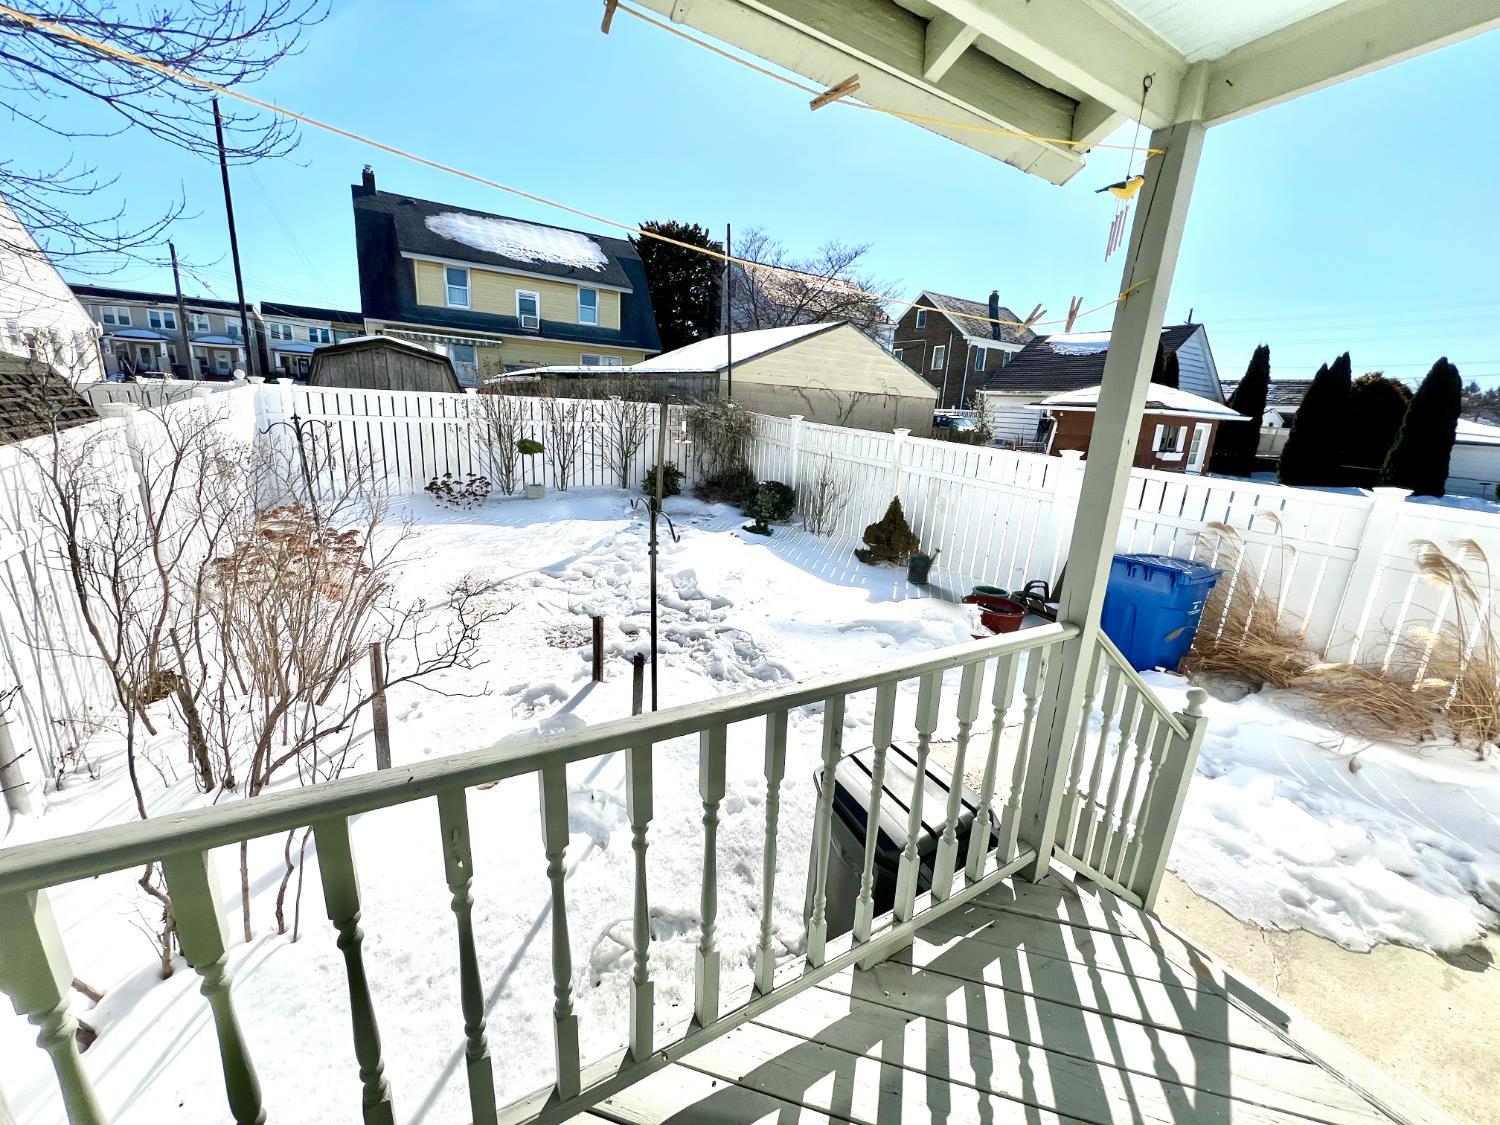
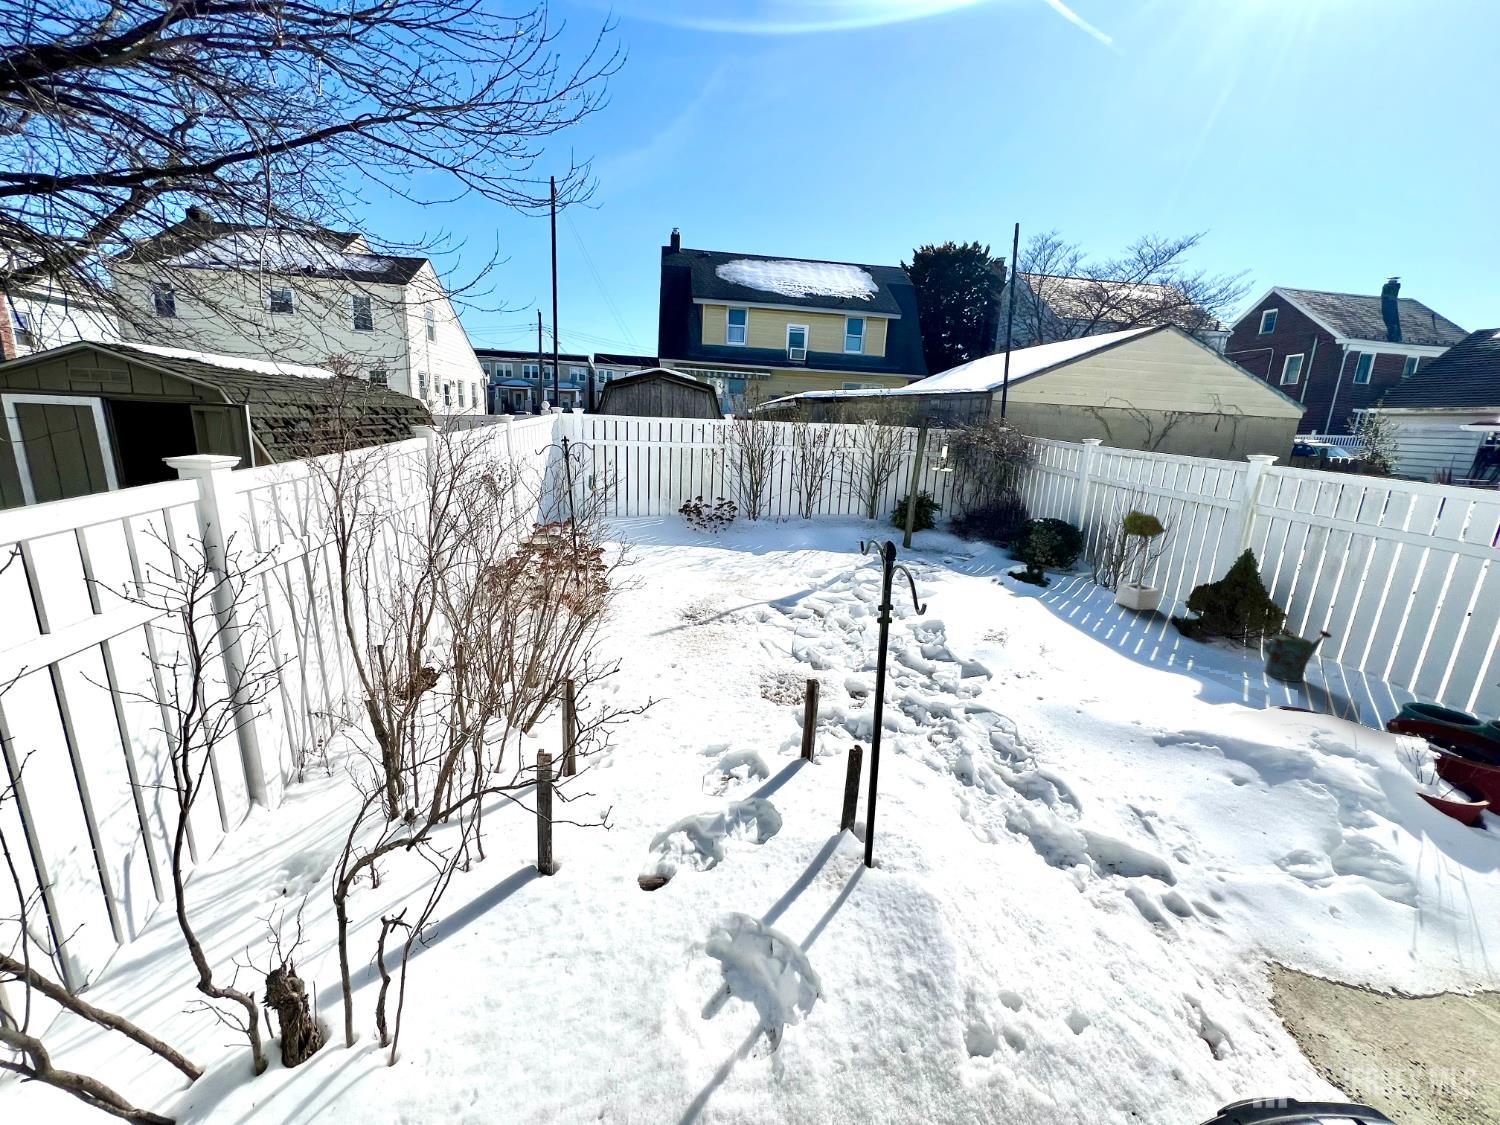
potted tree: present [517,438,545,499] -> present [1116,510,1166,610]

